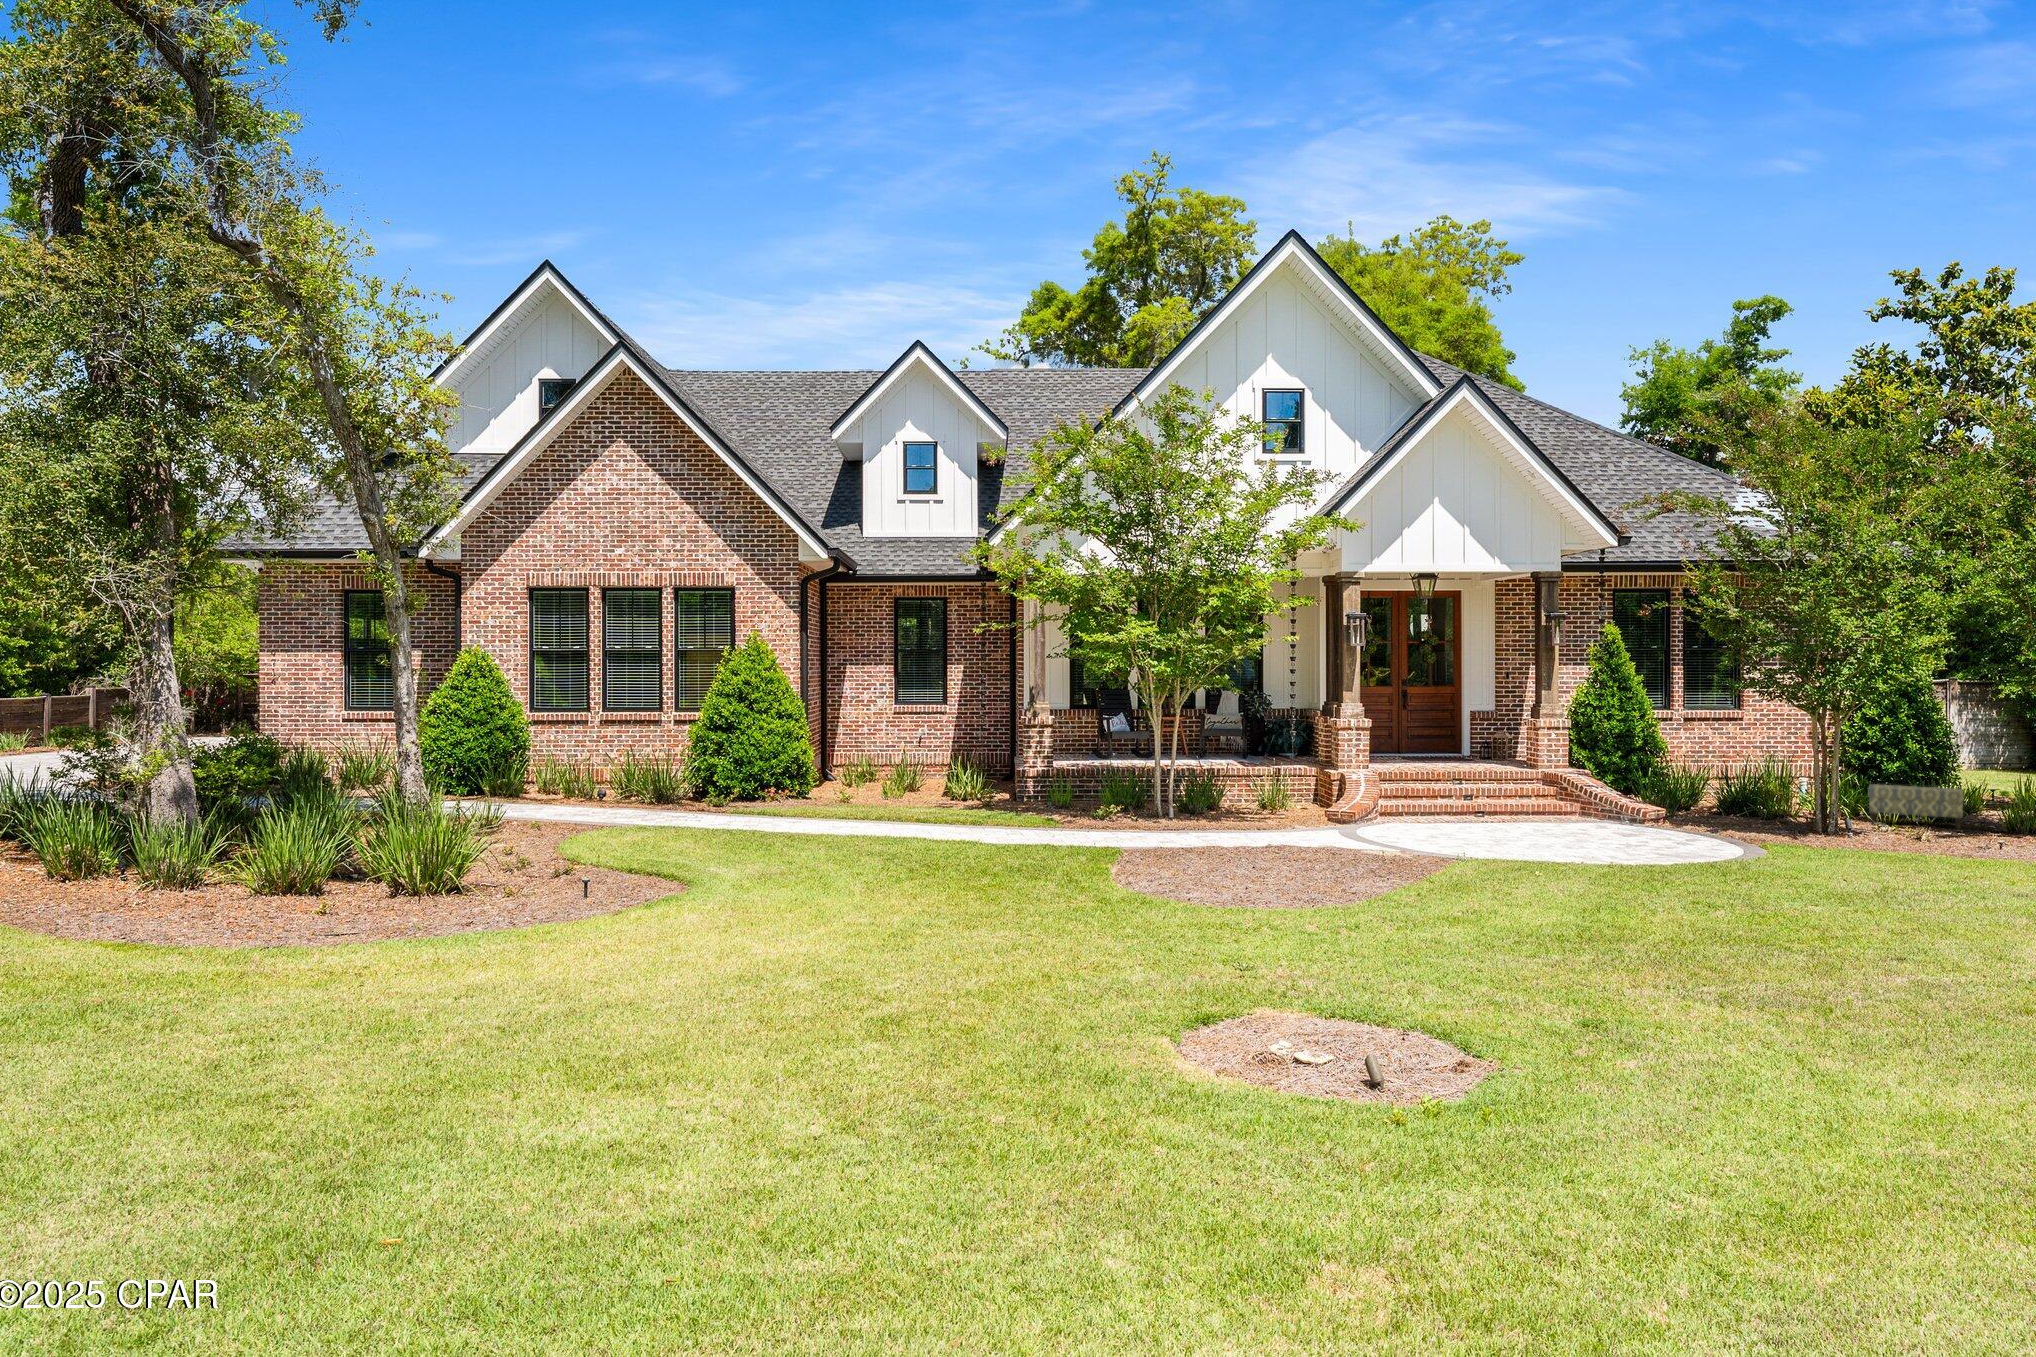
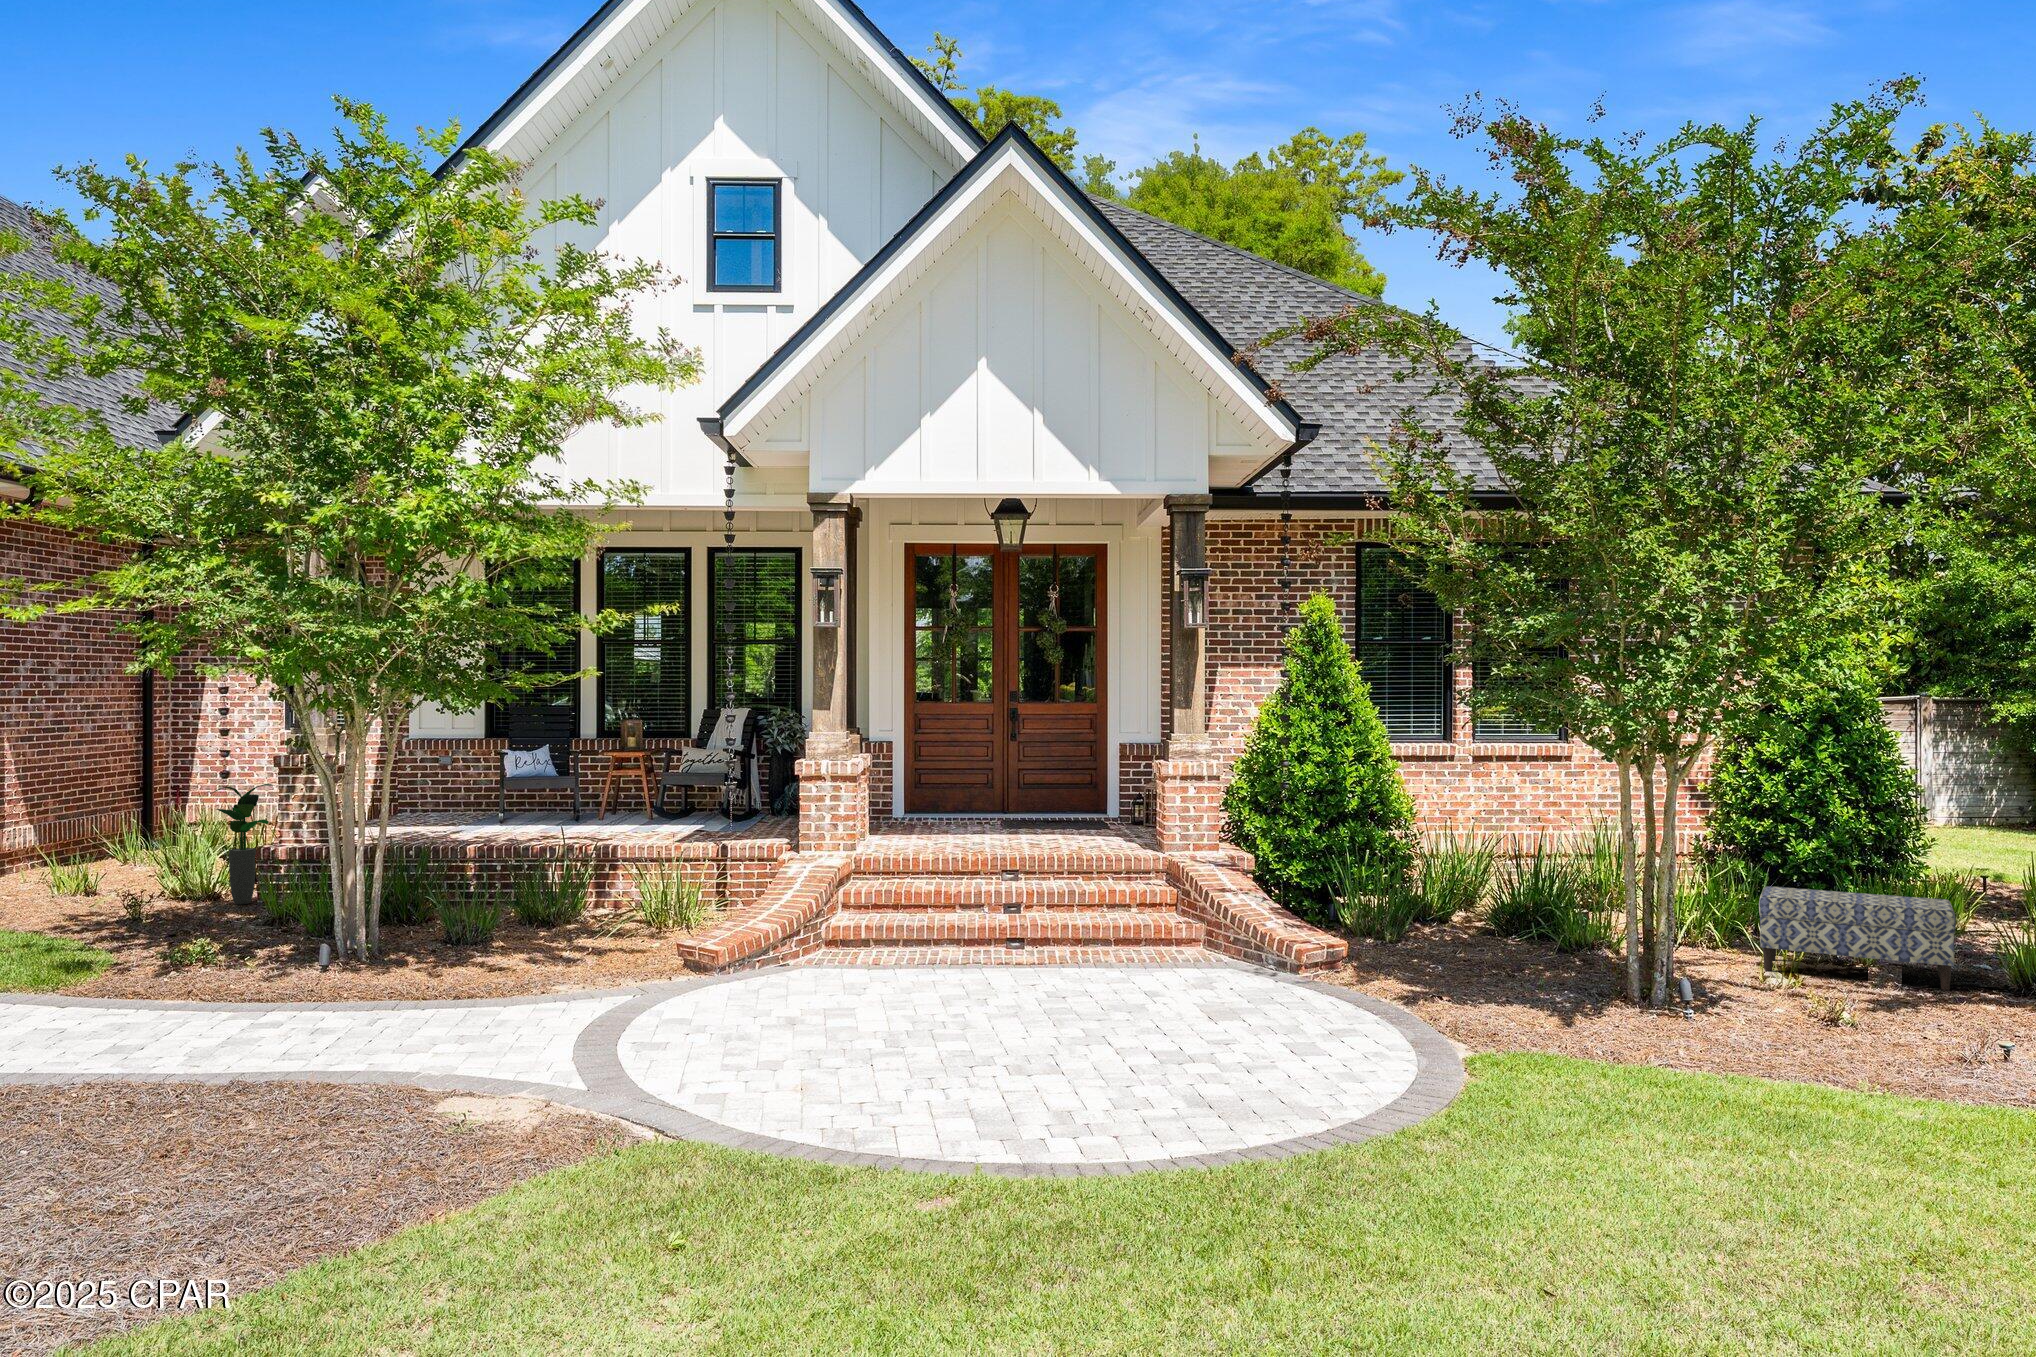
potted plant: none [992,731,1021,799] -> present [213,784,272,905]

